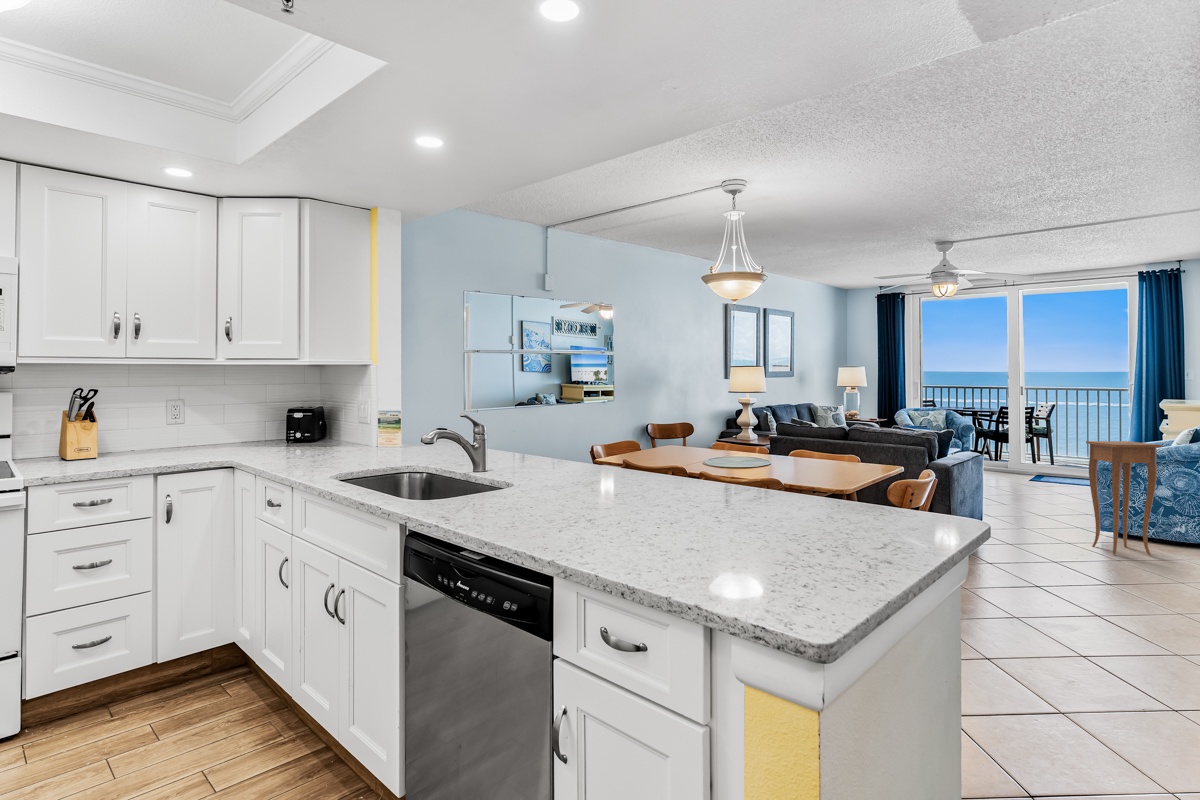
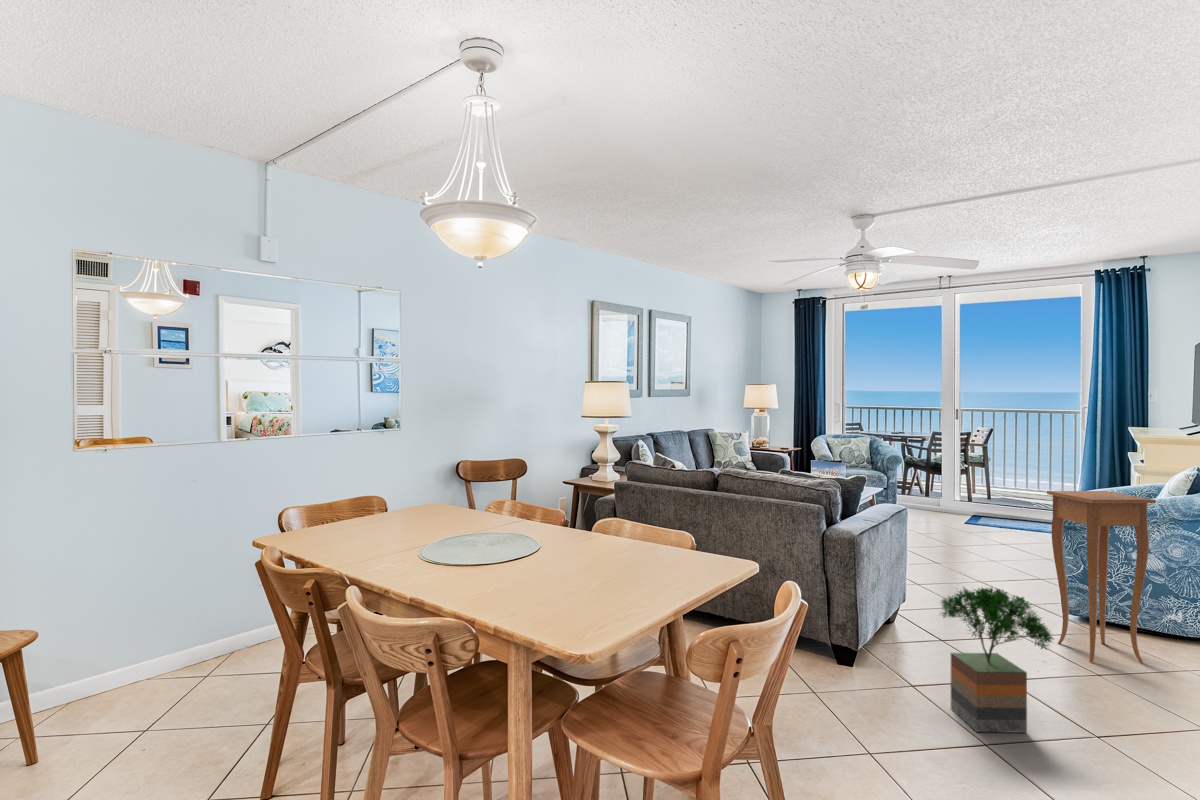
potted tree: none [1006,494,1081,582] -> present [940,588,1053,733]

